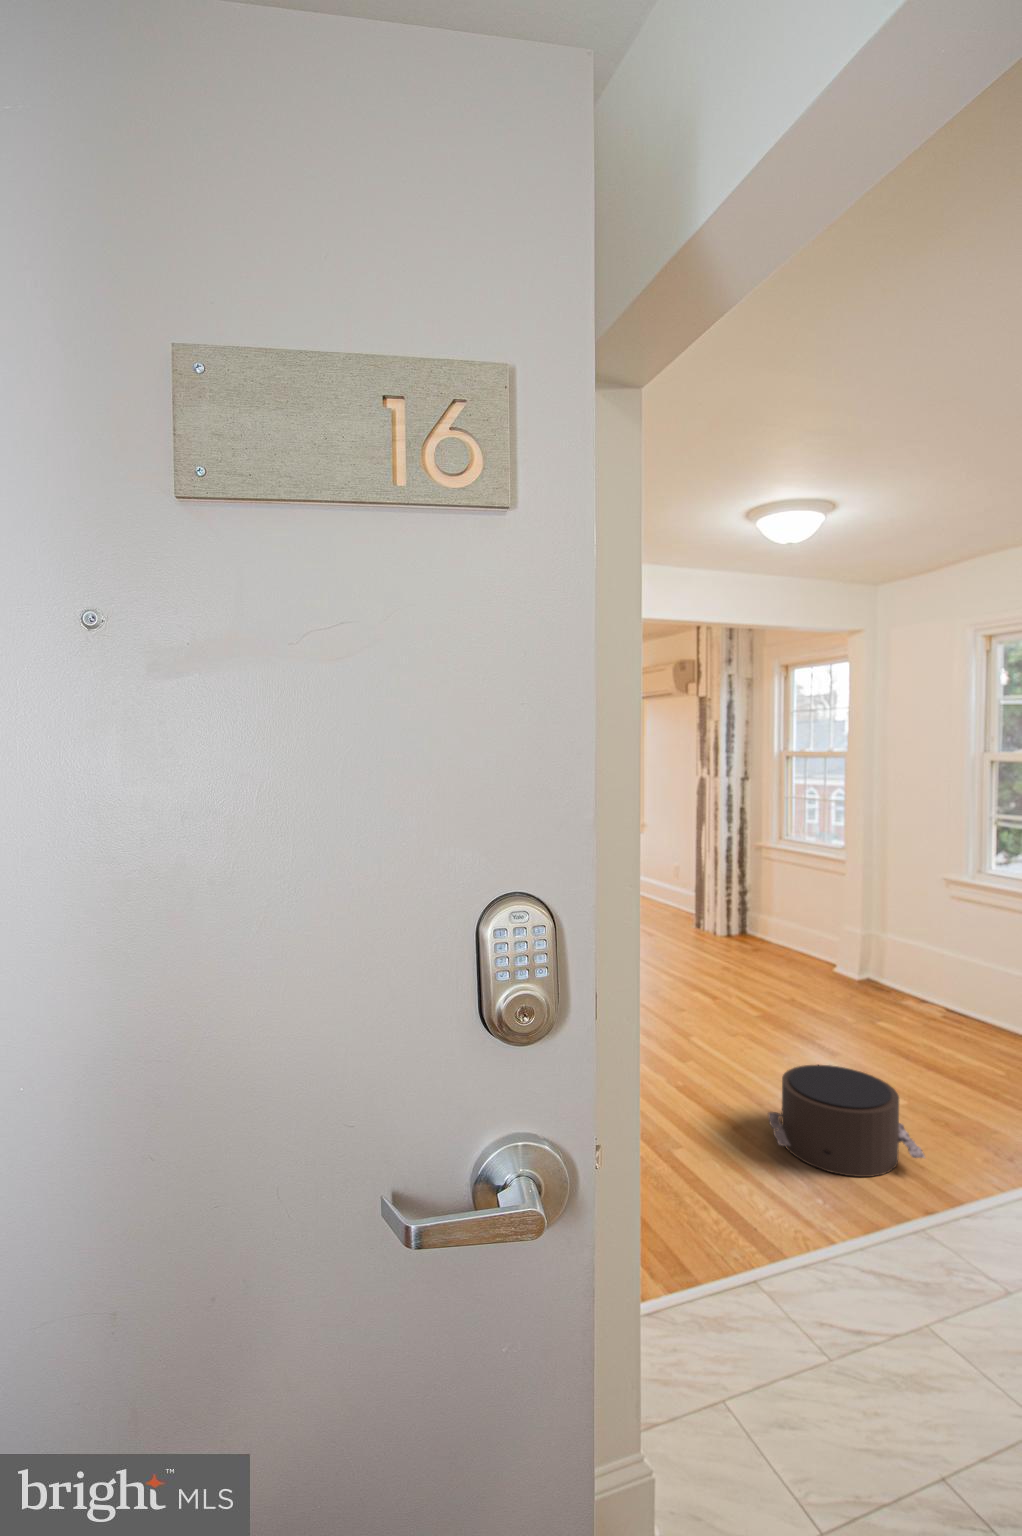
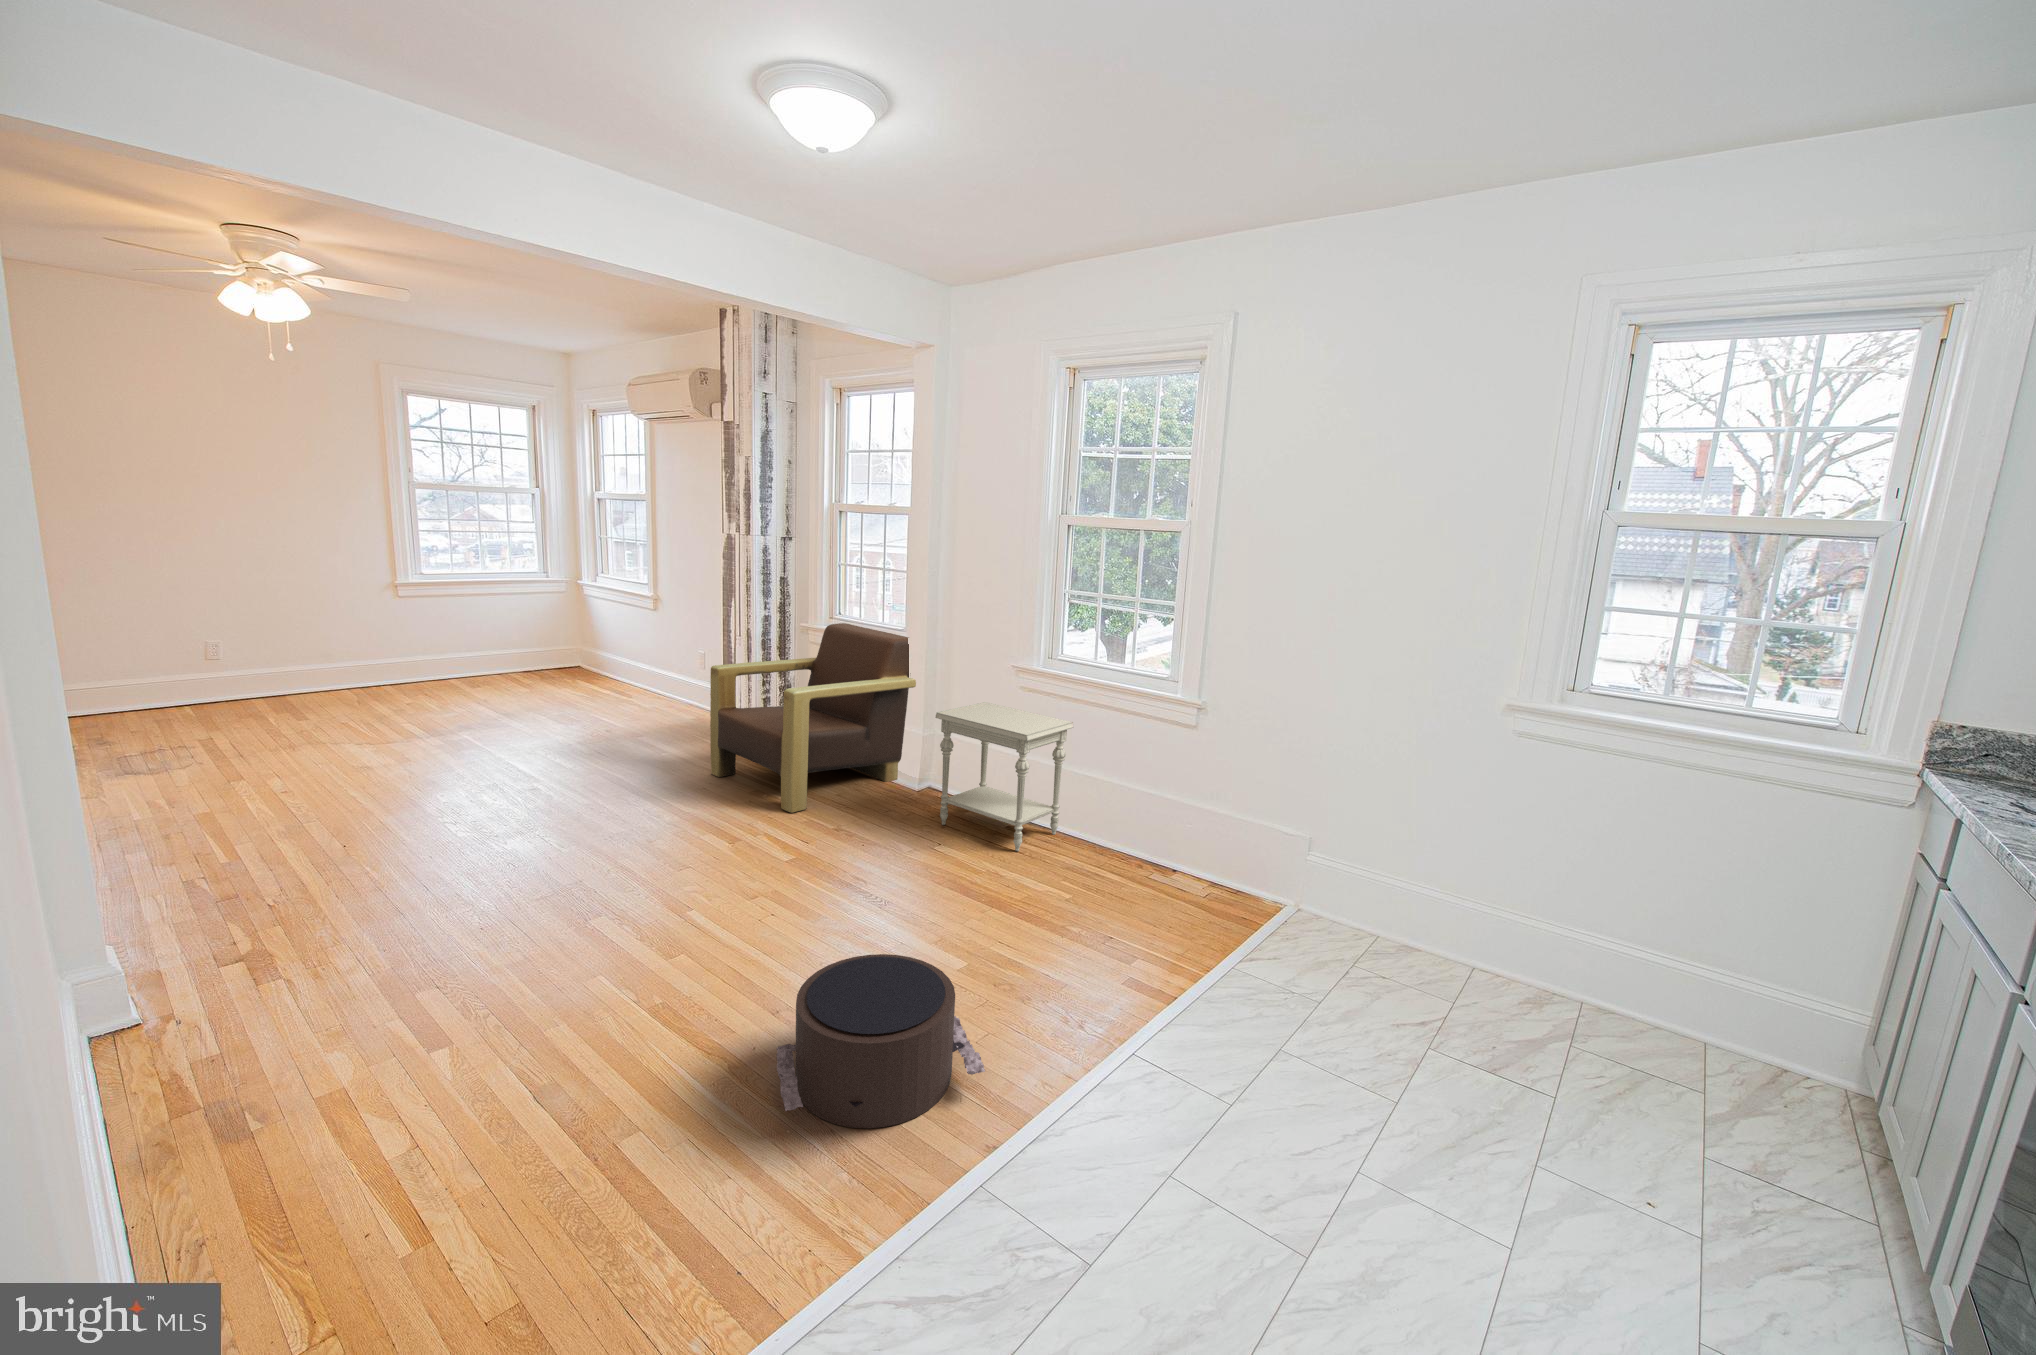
armchair: none [691,843,854,983] -> present [710,623,916,813]
side table: none [873,907,1005,1033] -> present [936,702,1074,851]

